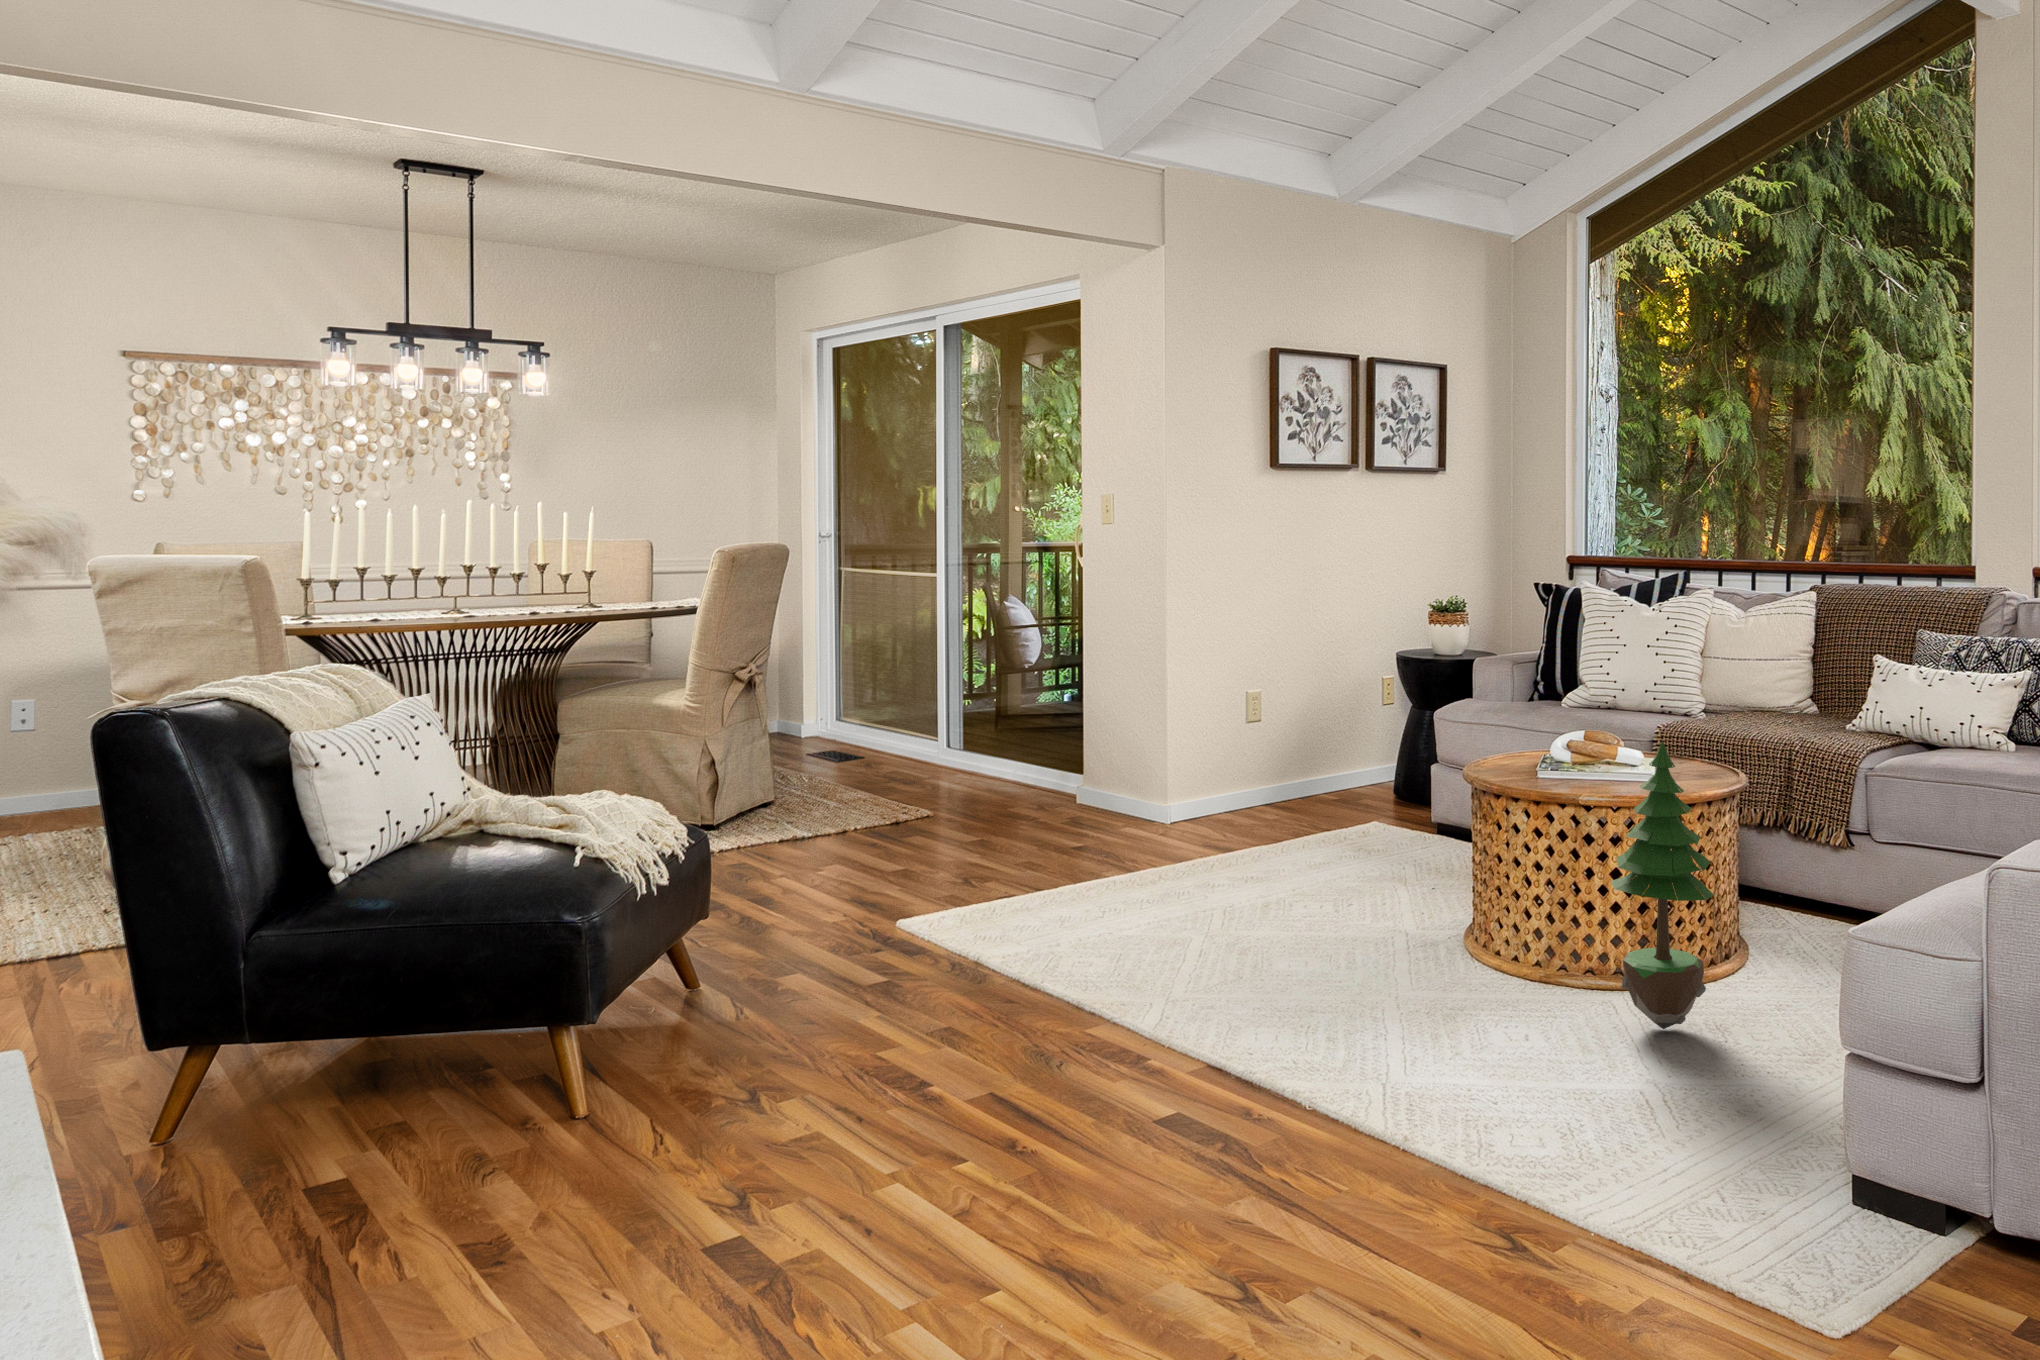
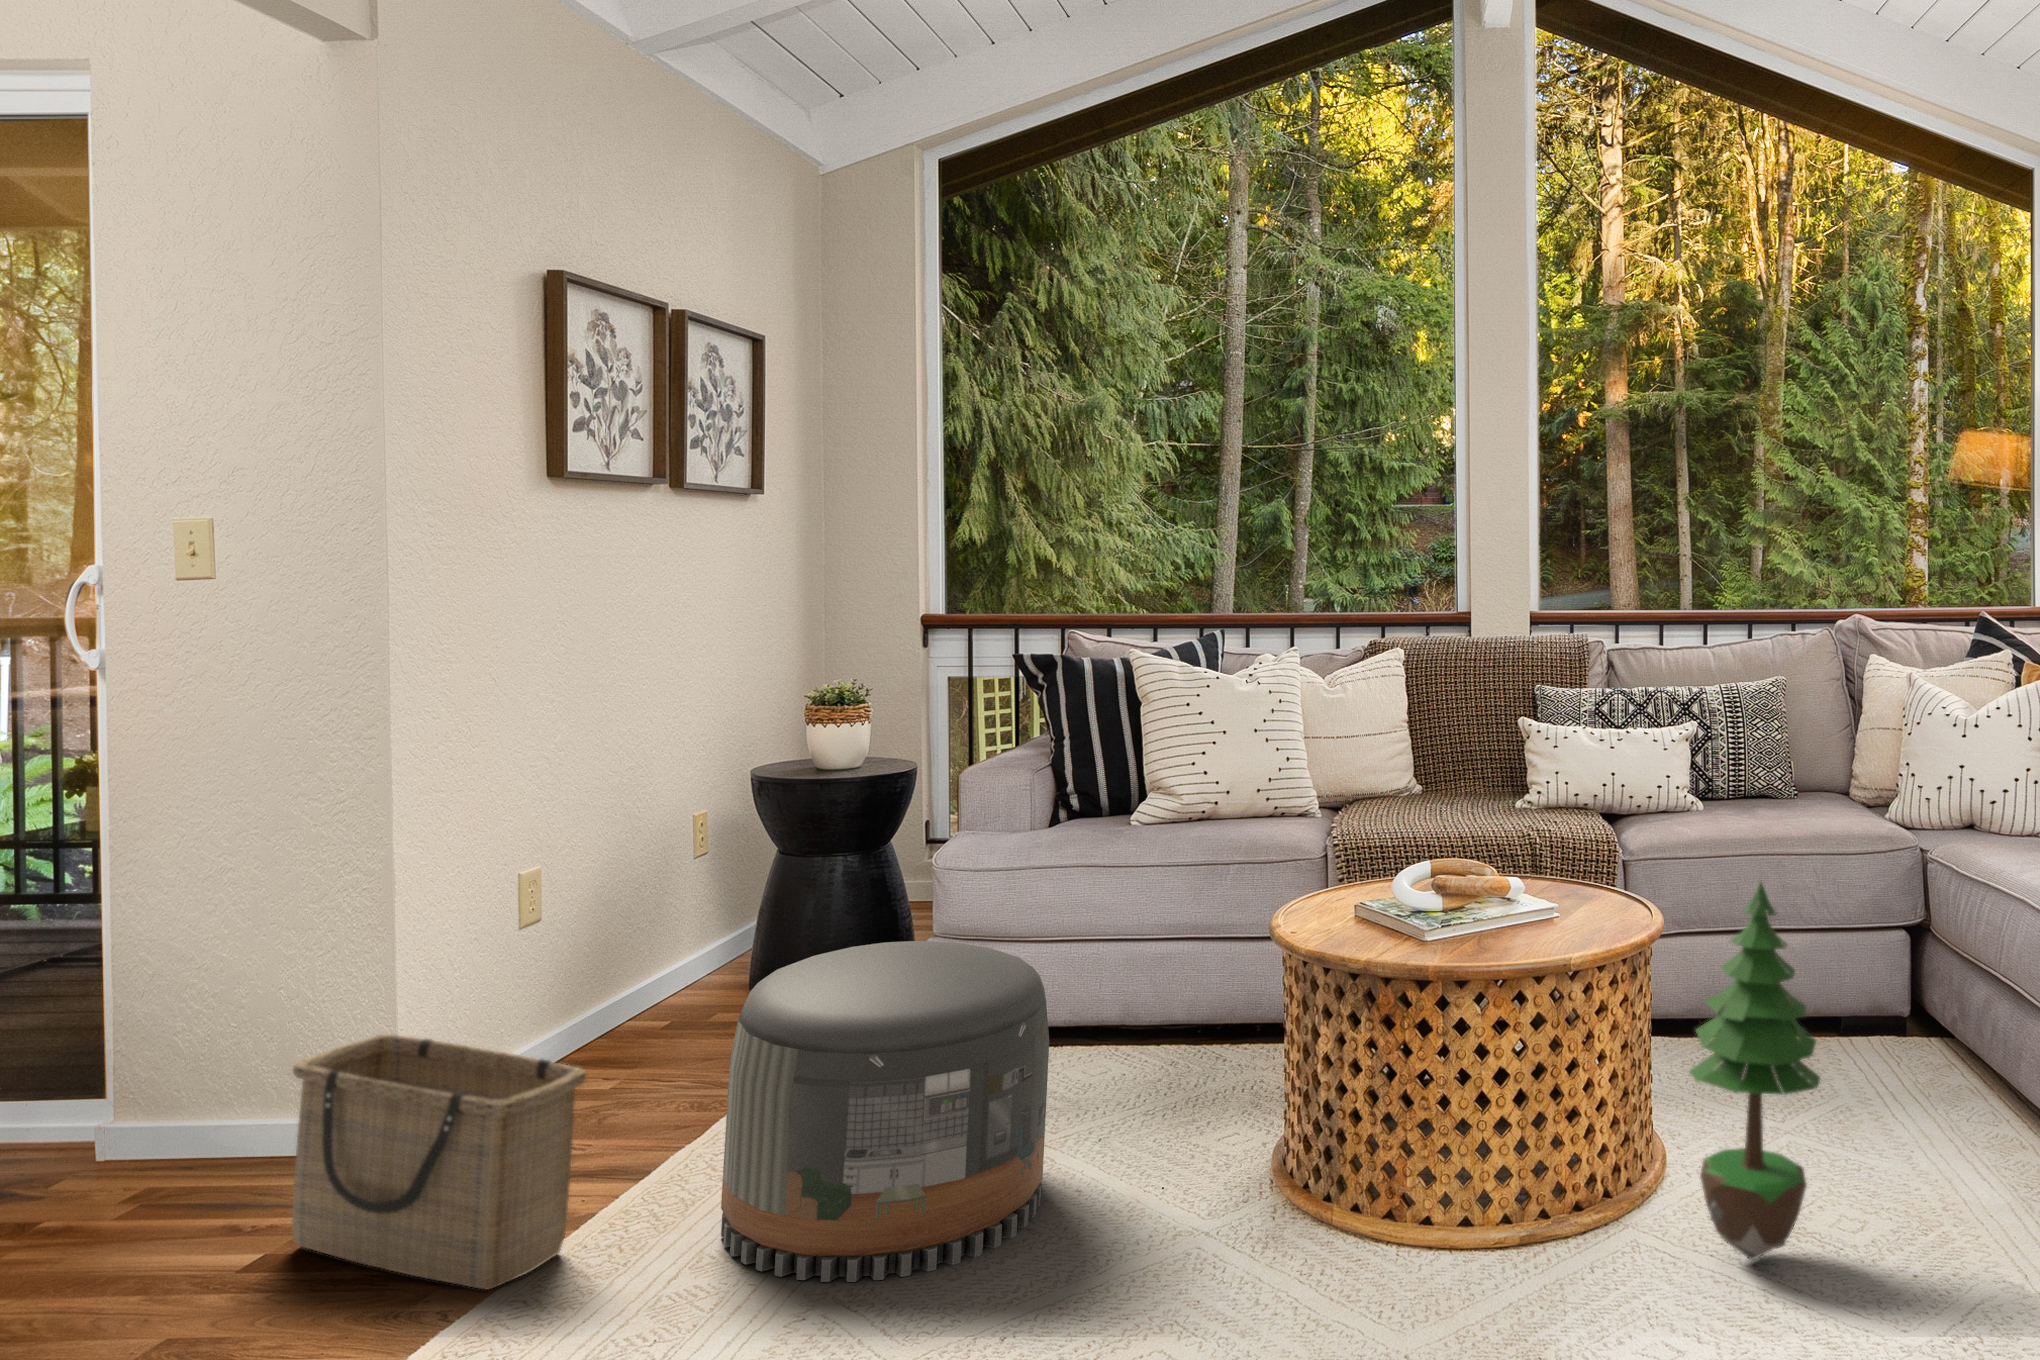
pouf: none [1190,739,1371,917] -> present [721,941,1049,1282]
basket: none [1058,754,1145,878] -> present [292,1034,586,1290]

